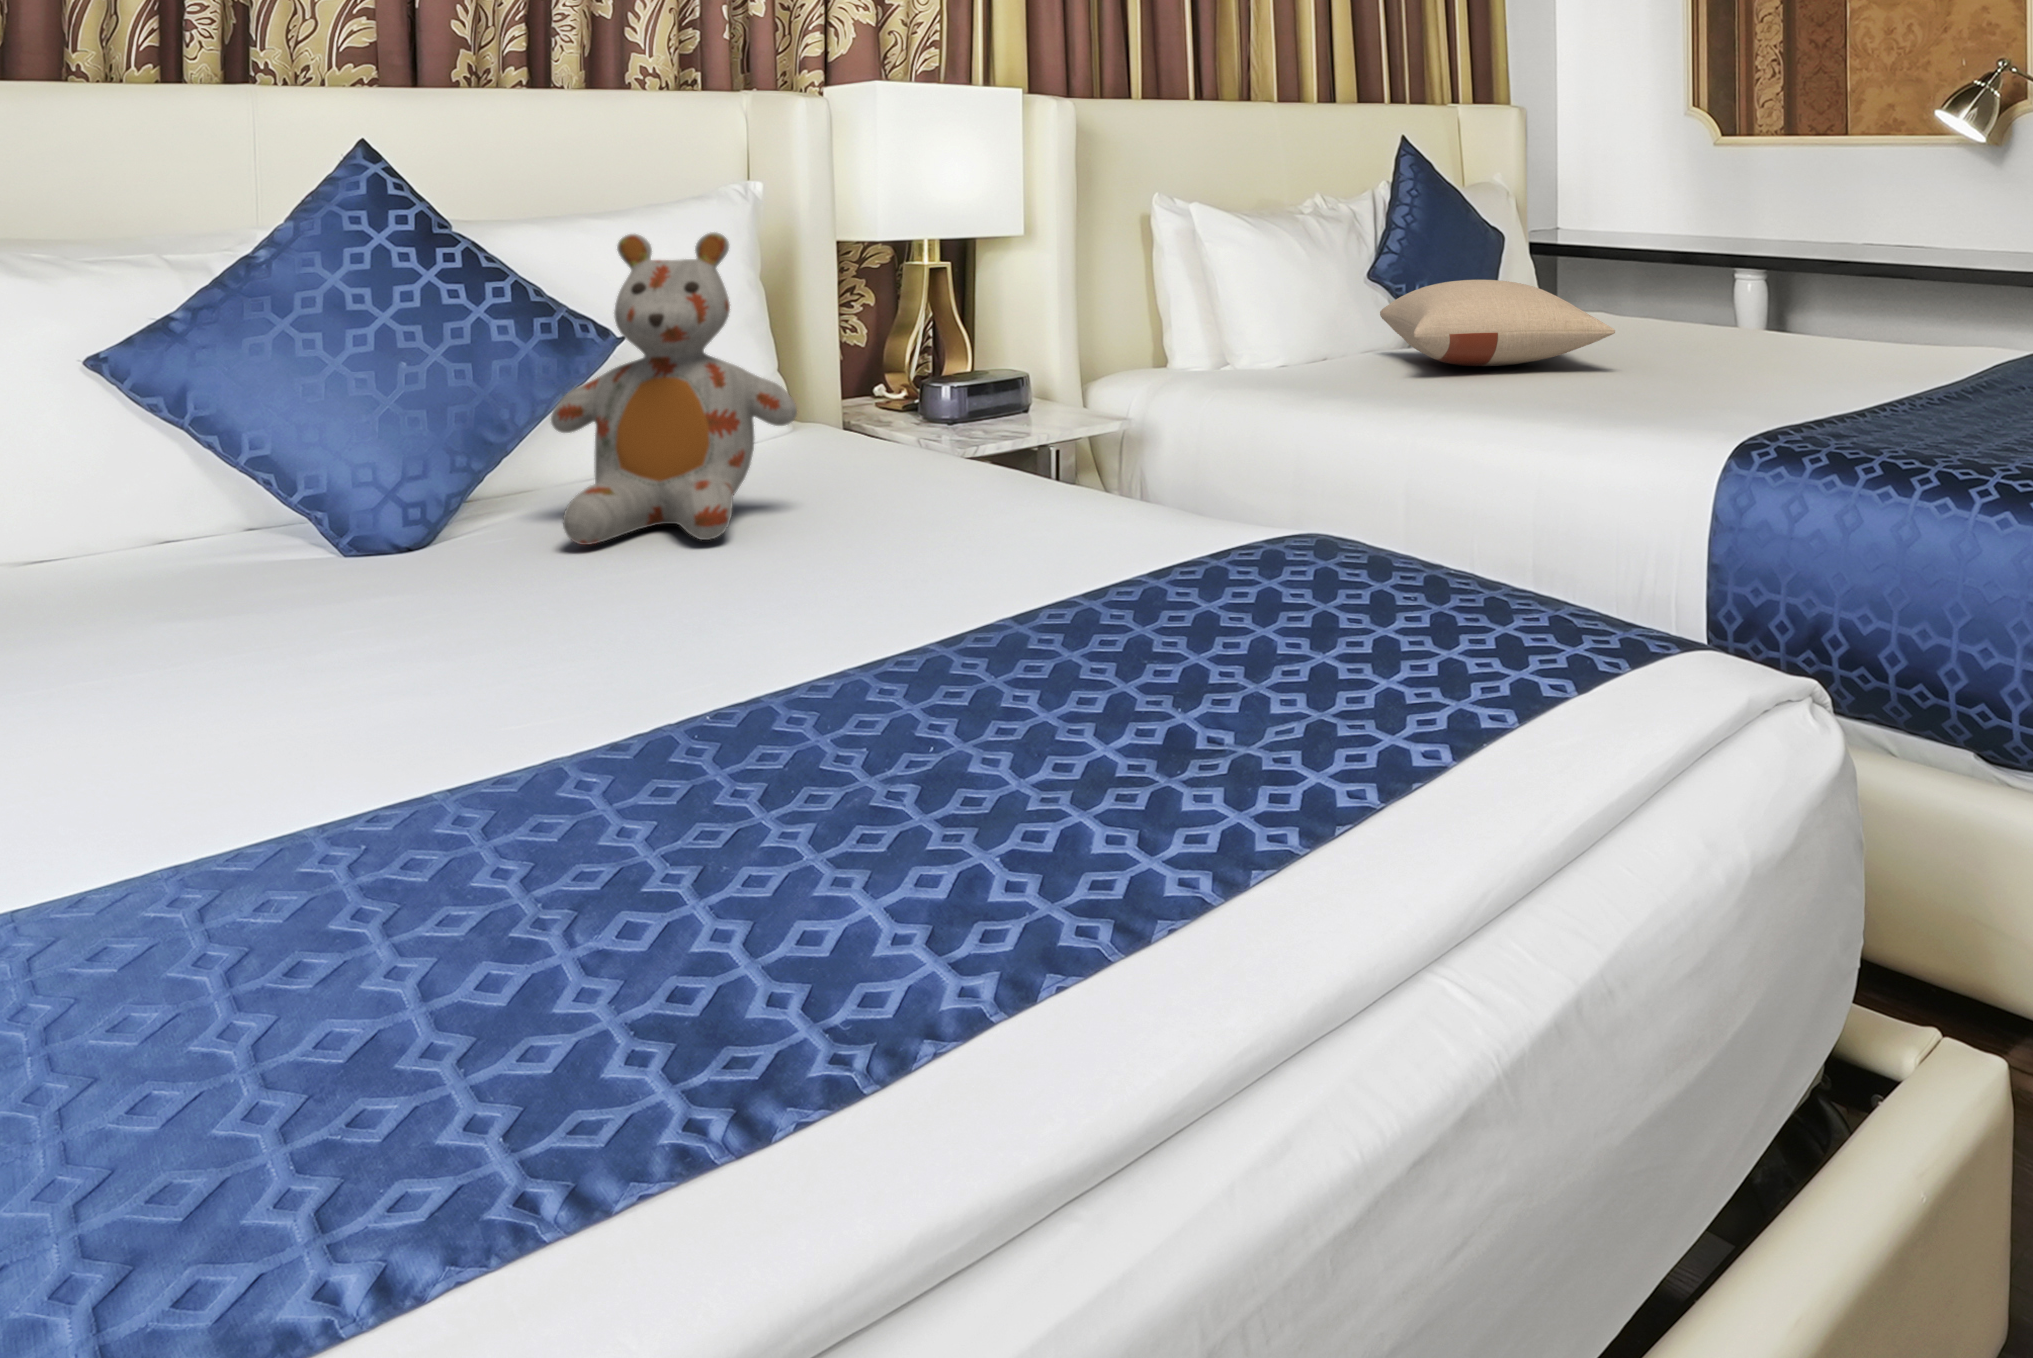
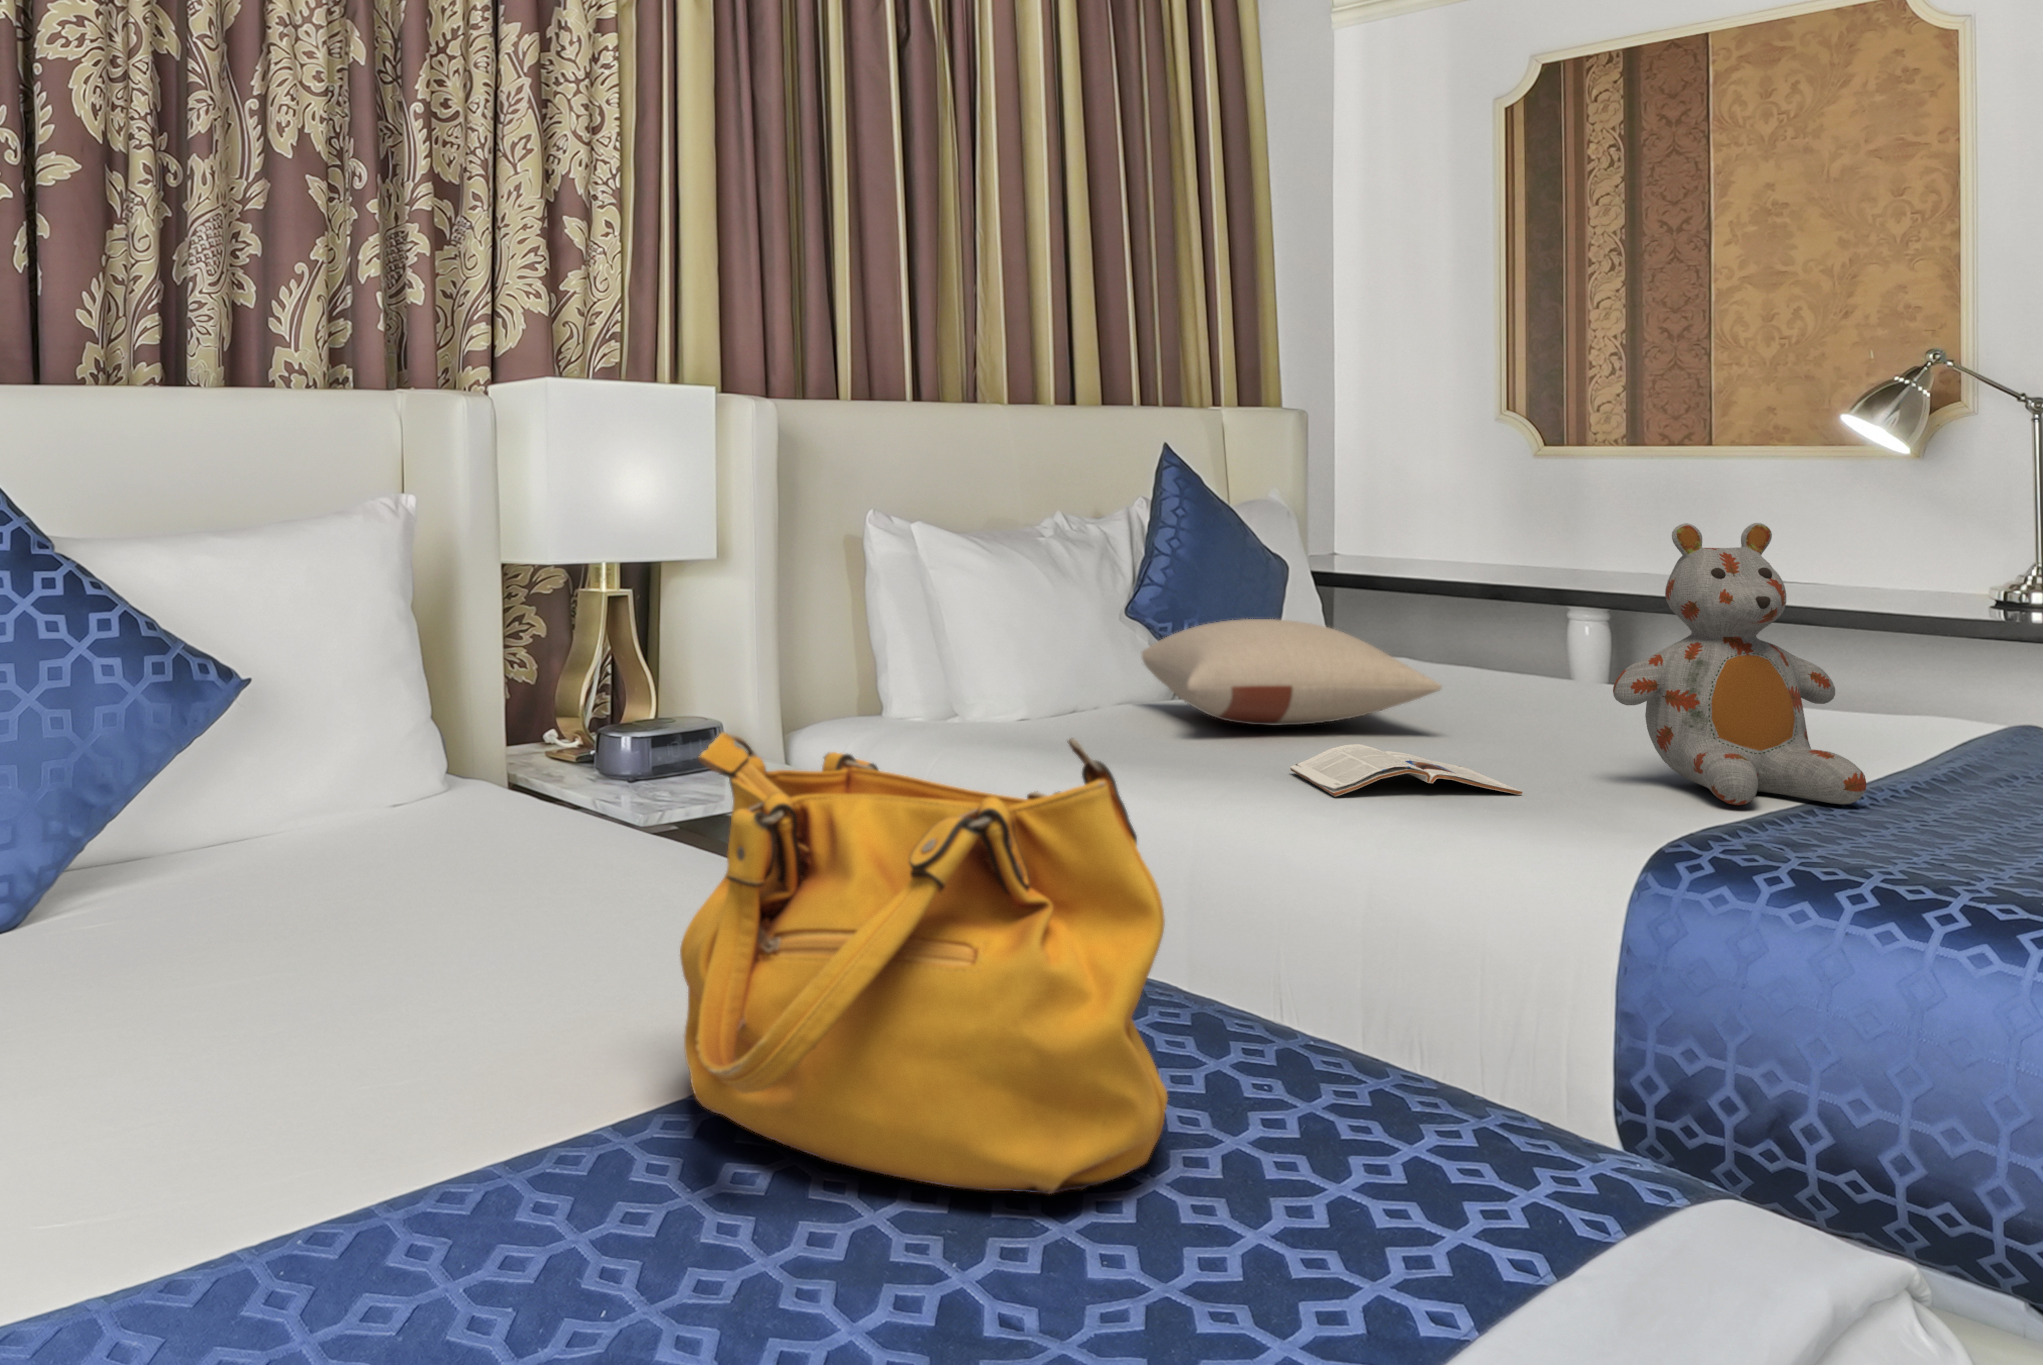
stuffed bear: present [551,232,797,545] -> present [1613,523,1866,805]
handbag: none [985,348,1343,673] -> present [680,732,1168,1194]
magazine: none [1490,376,1664,416] -> present [1290,744,1522,797]

